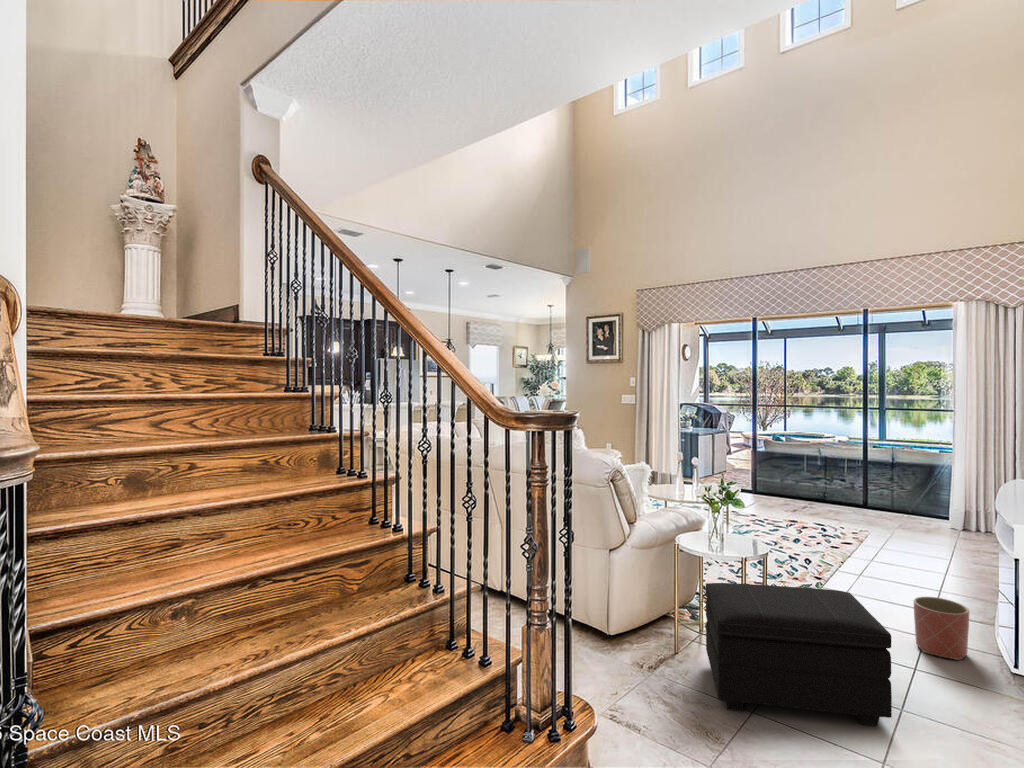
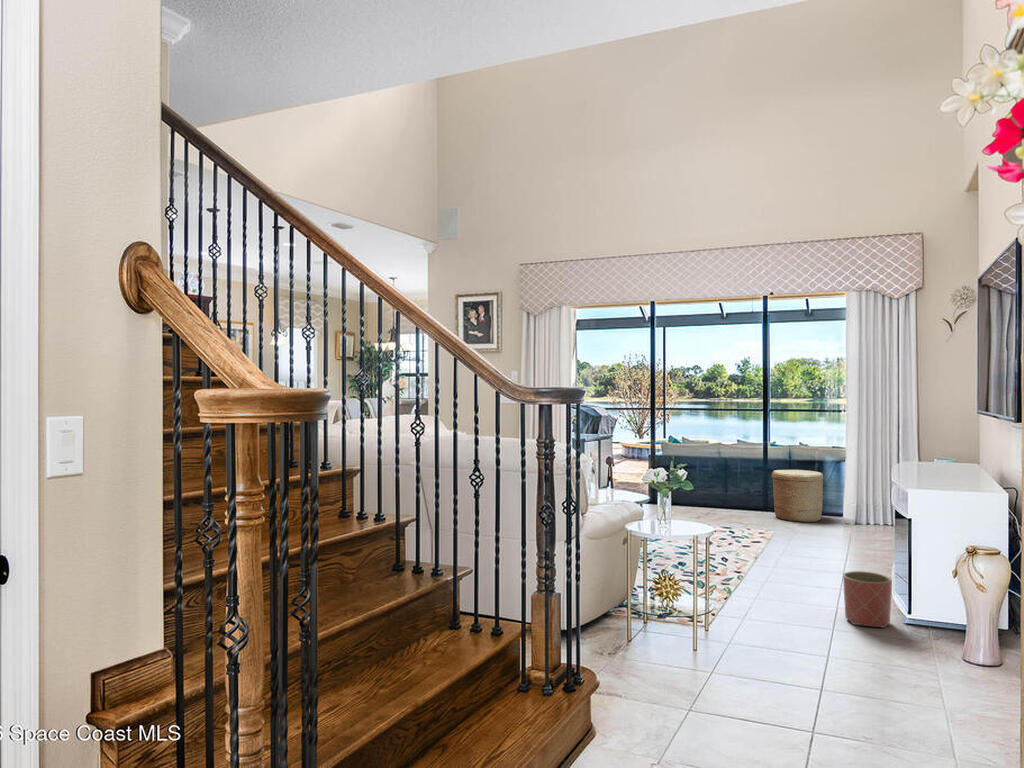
woven basket: none [873,473,929,525] -> present [772,470,823,522]
footstool: present [706,583,892,726] -> none [662,563,848,689]

